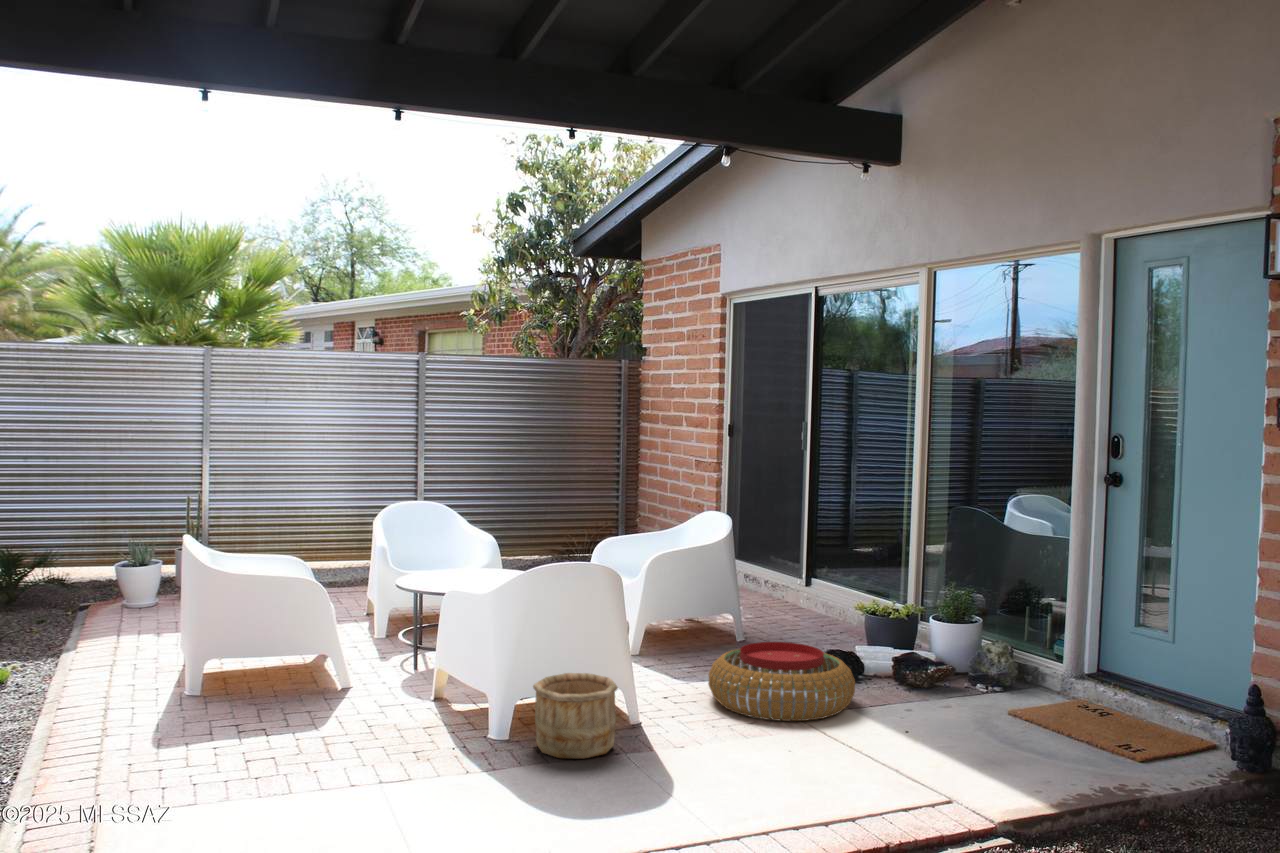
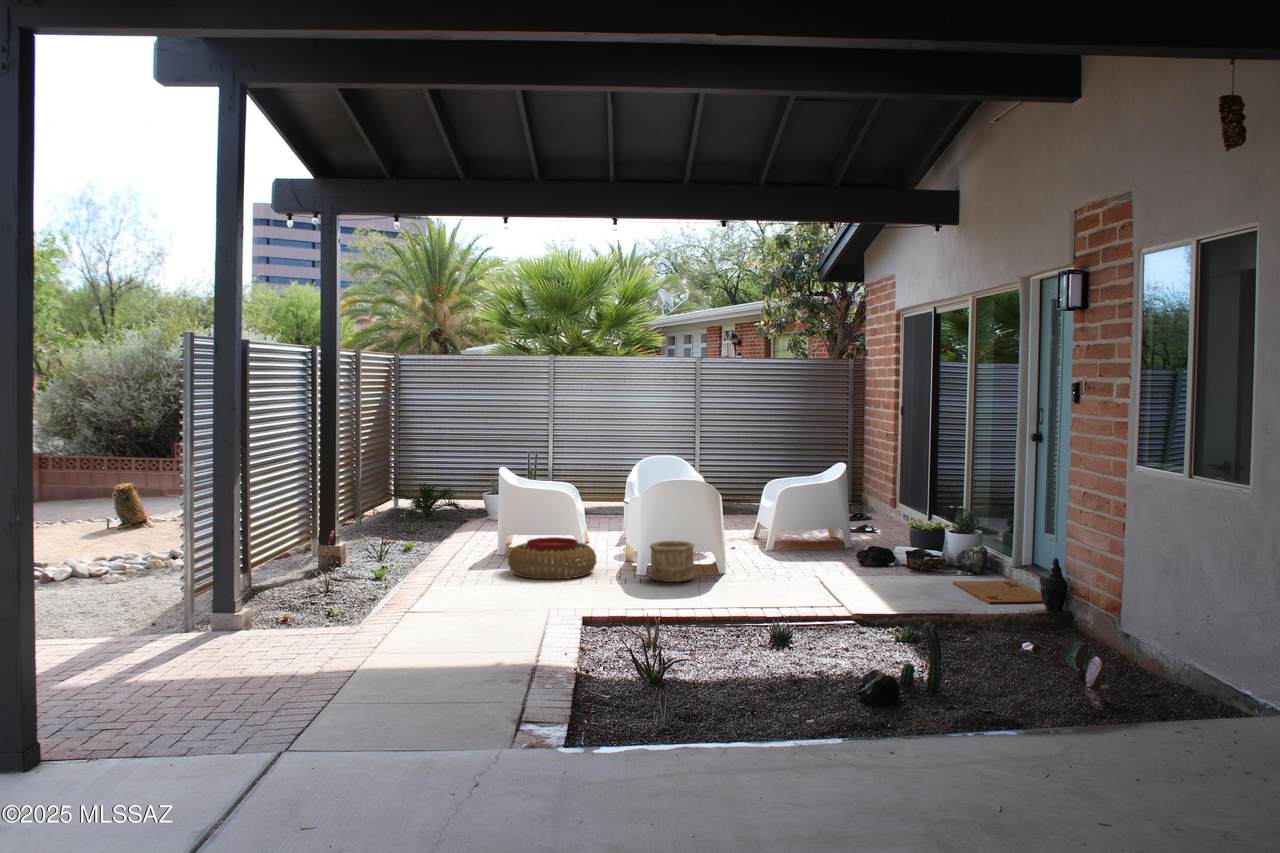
pouf: present [708,642,855,721] -> present [508,537,596,579]

